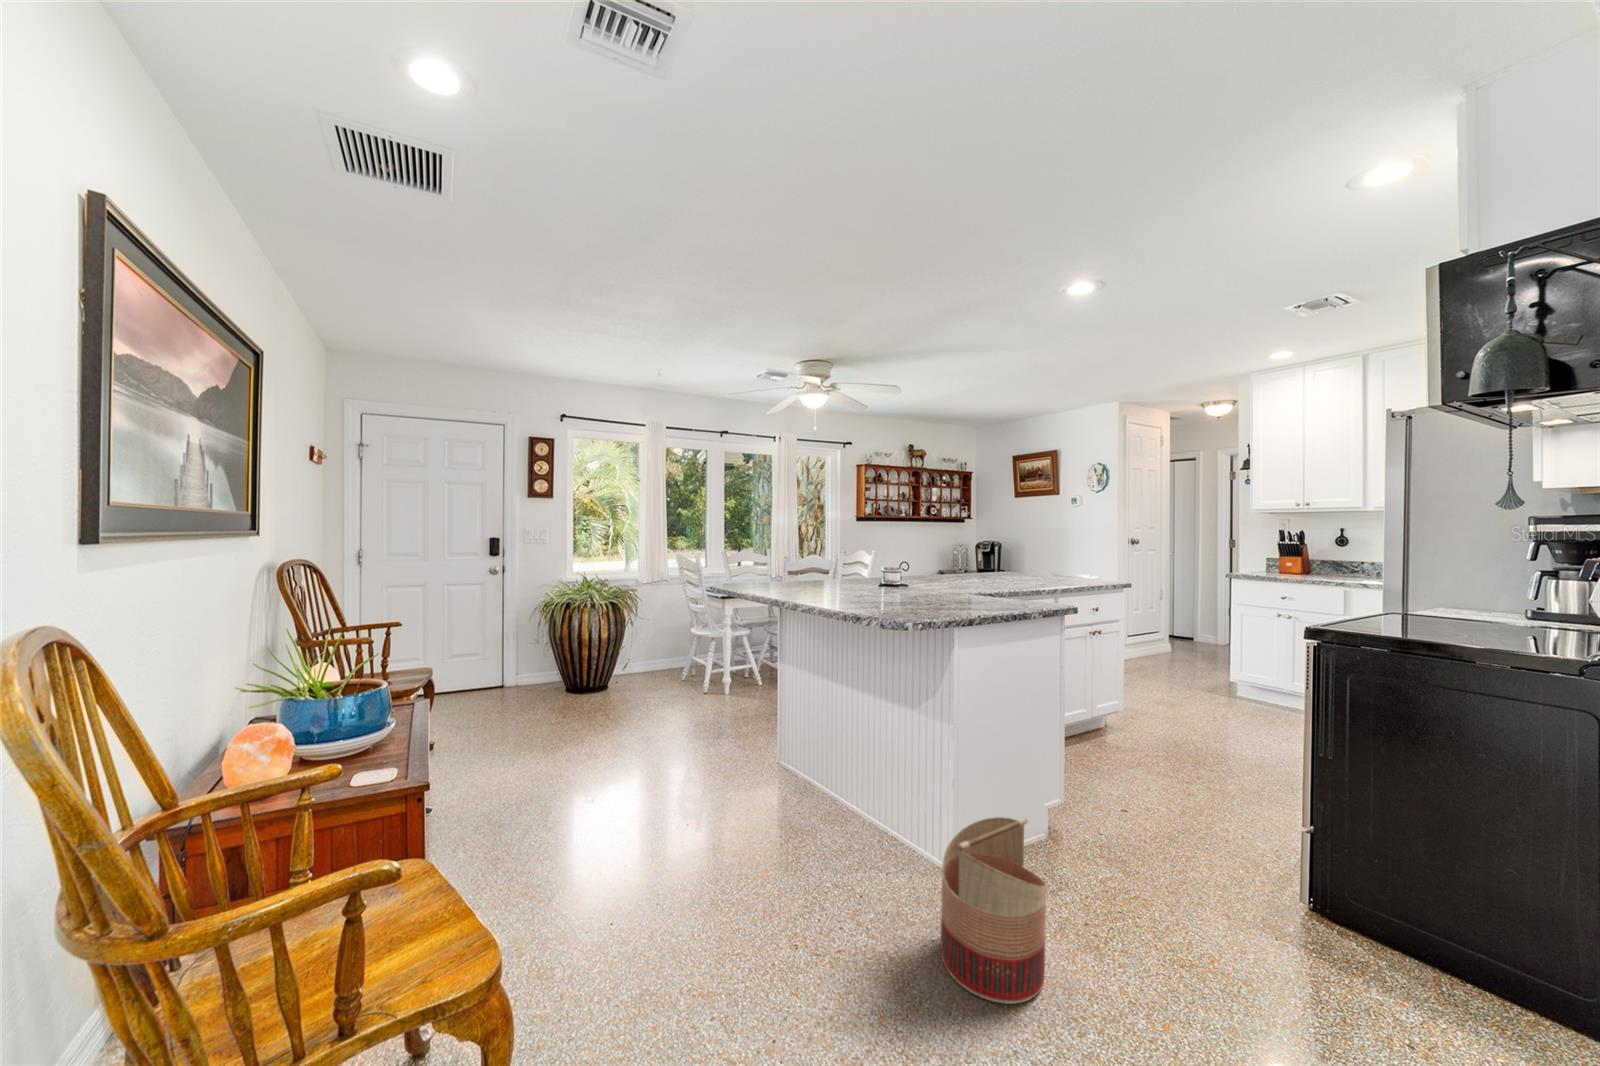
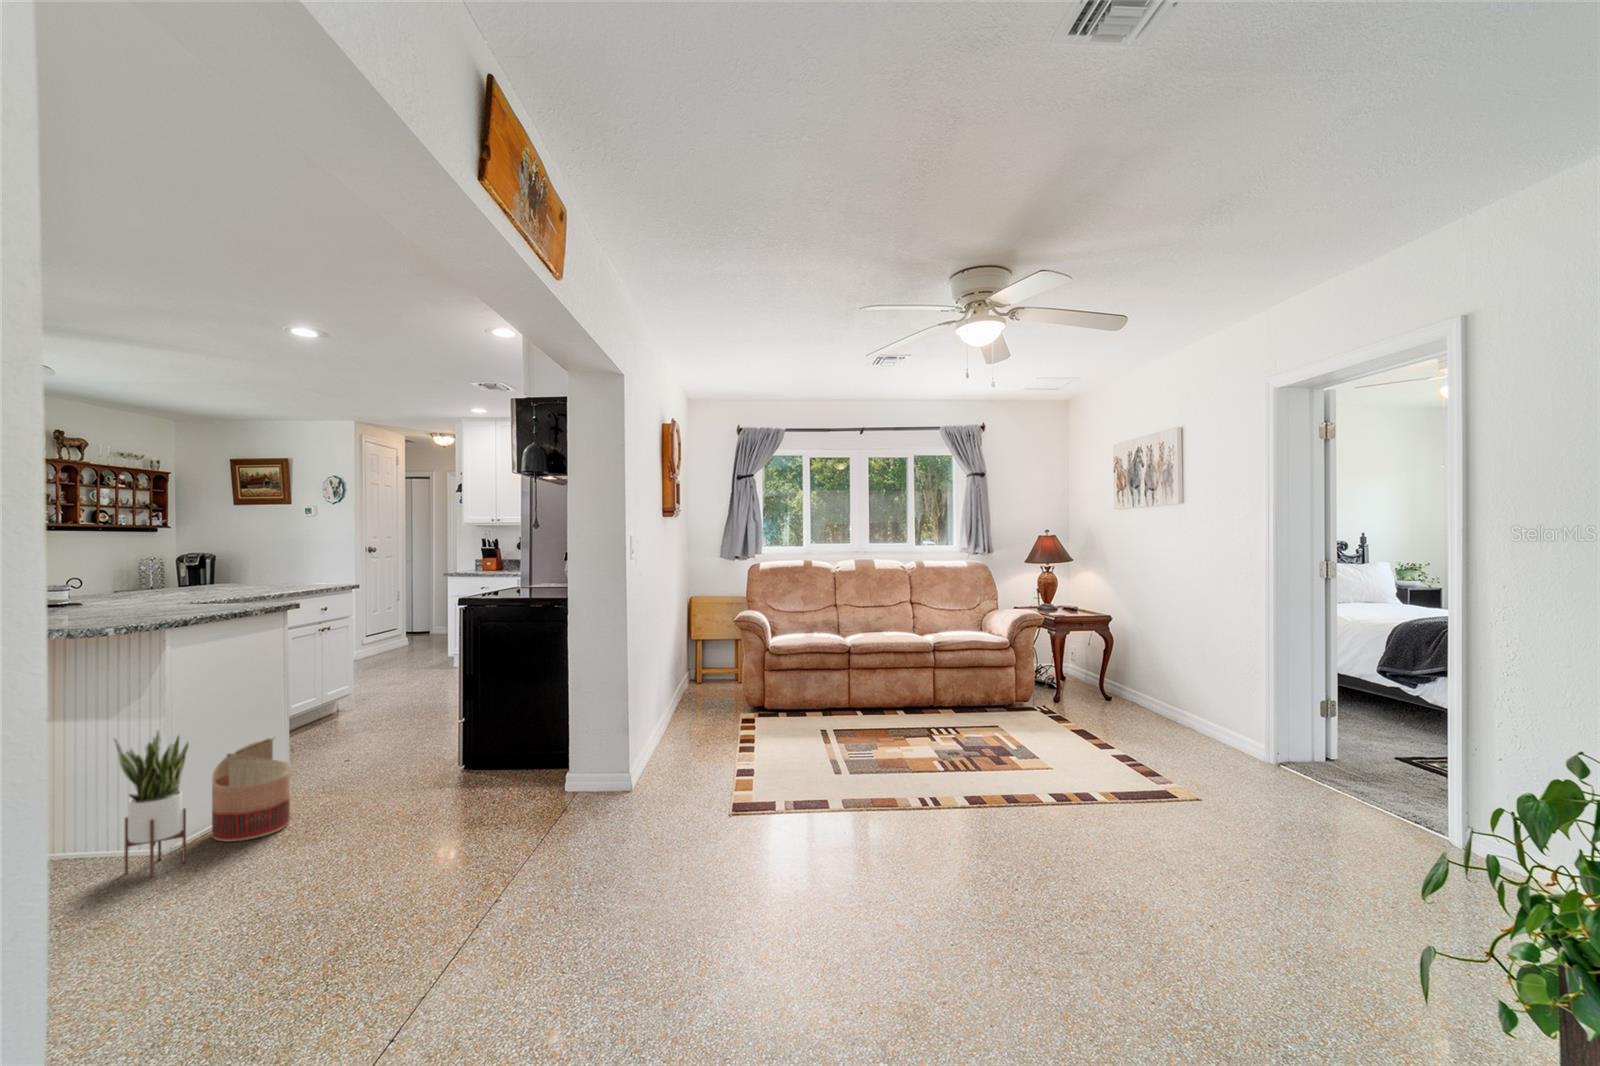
potted plant: none [817,787,906,1020] -> present [113,730,189,876]

